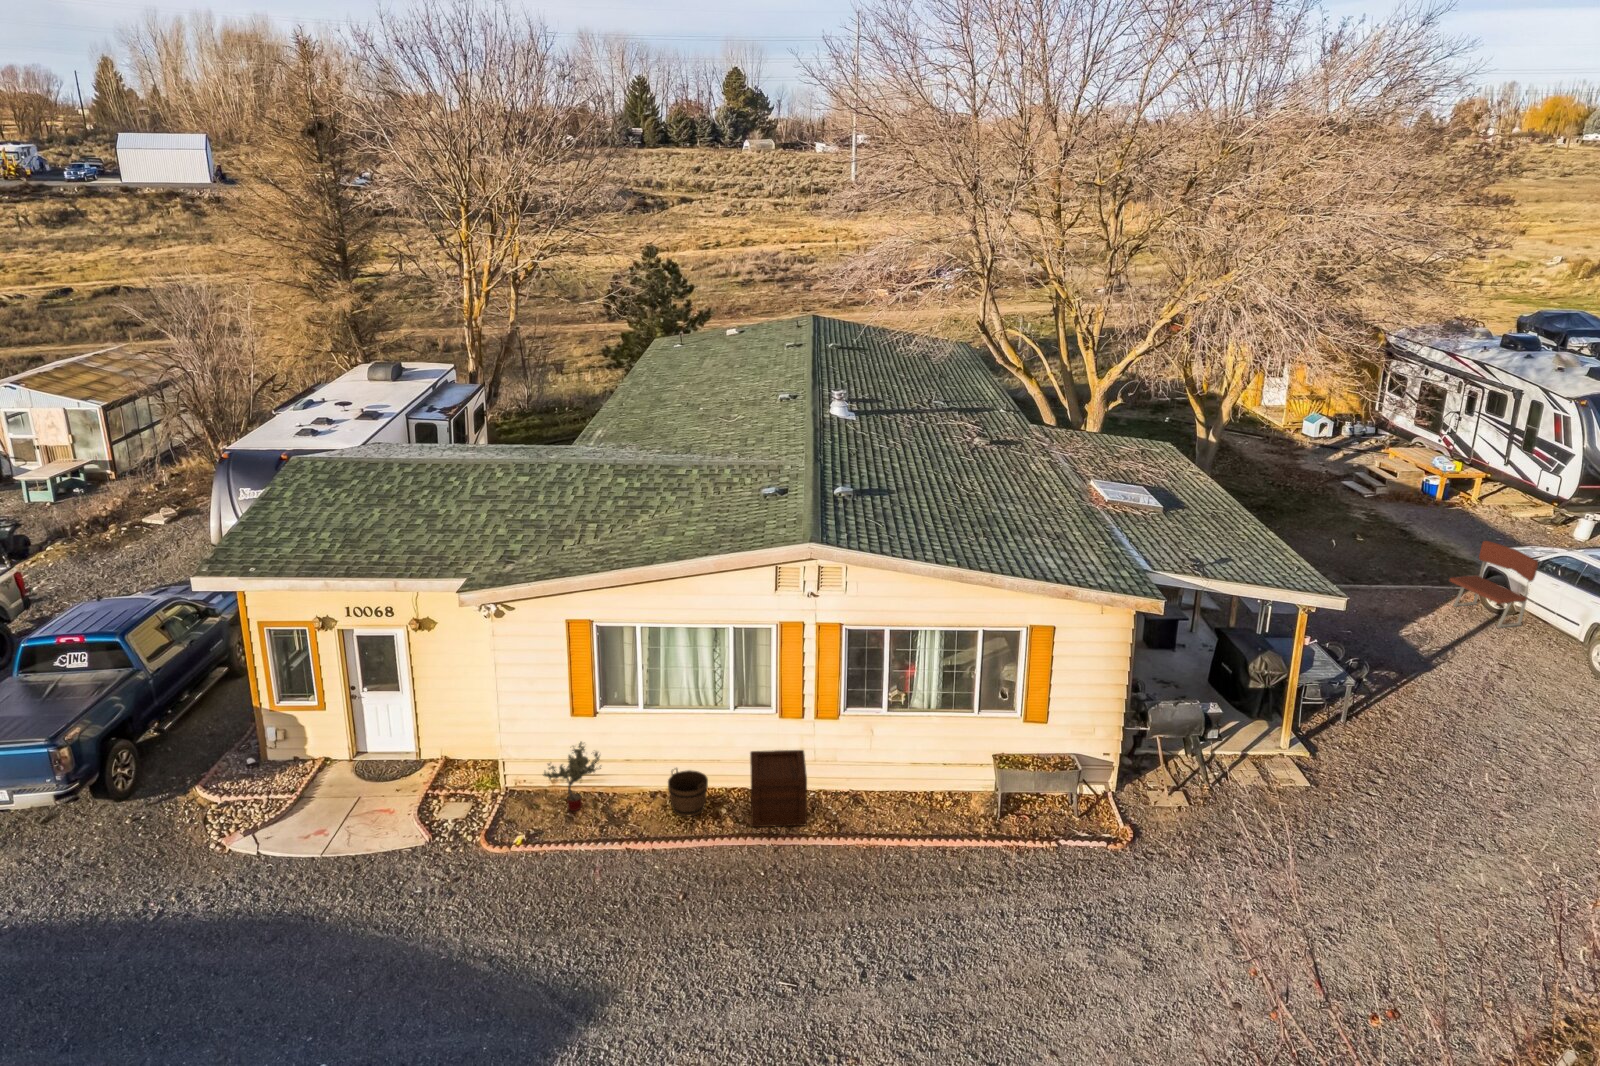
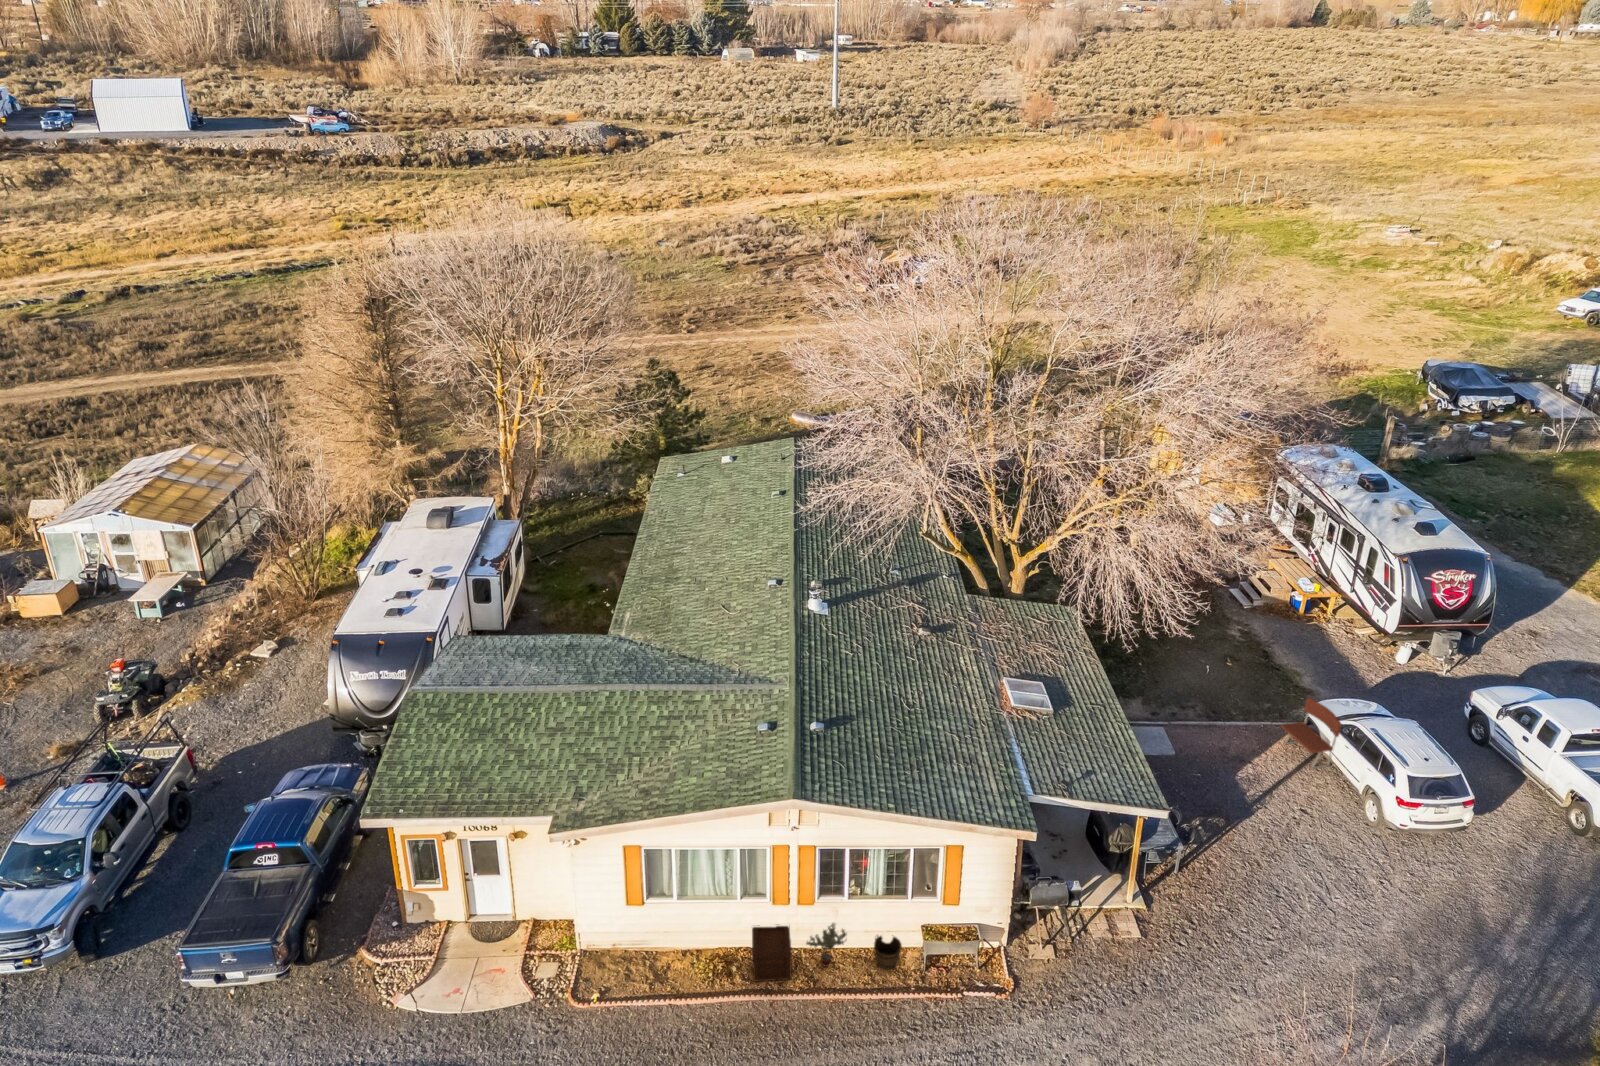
potted tree: present [543,742,601,811] -> present [806,923,847,966]
bucket: present [668,768,708,817] -> present [874,935,902,969]

